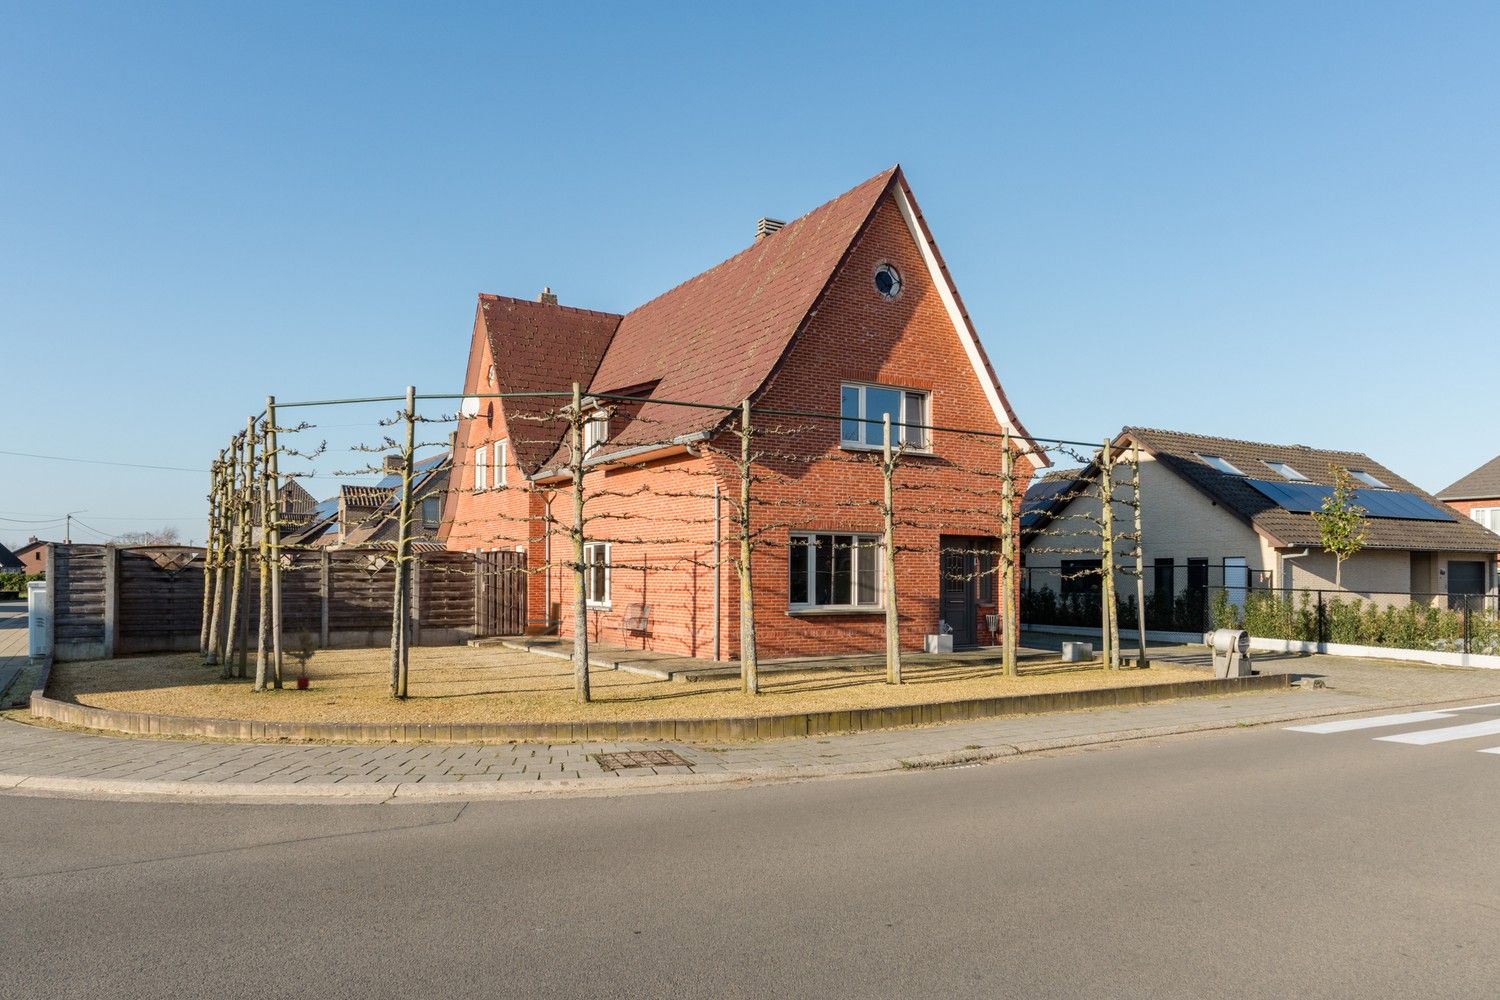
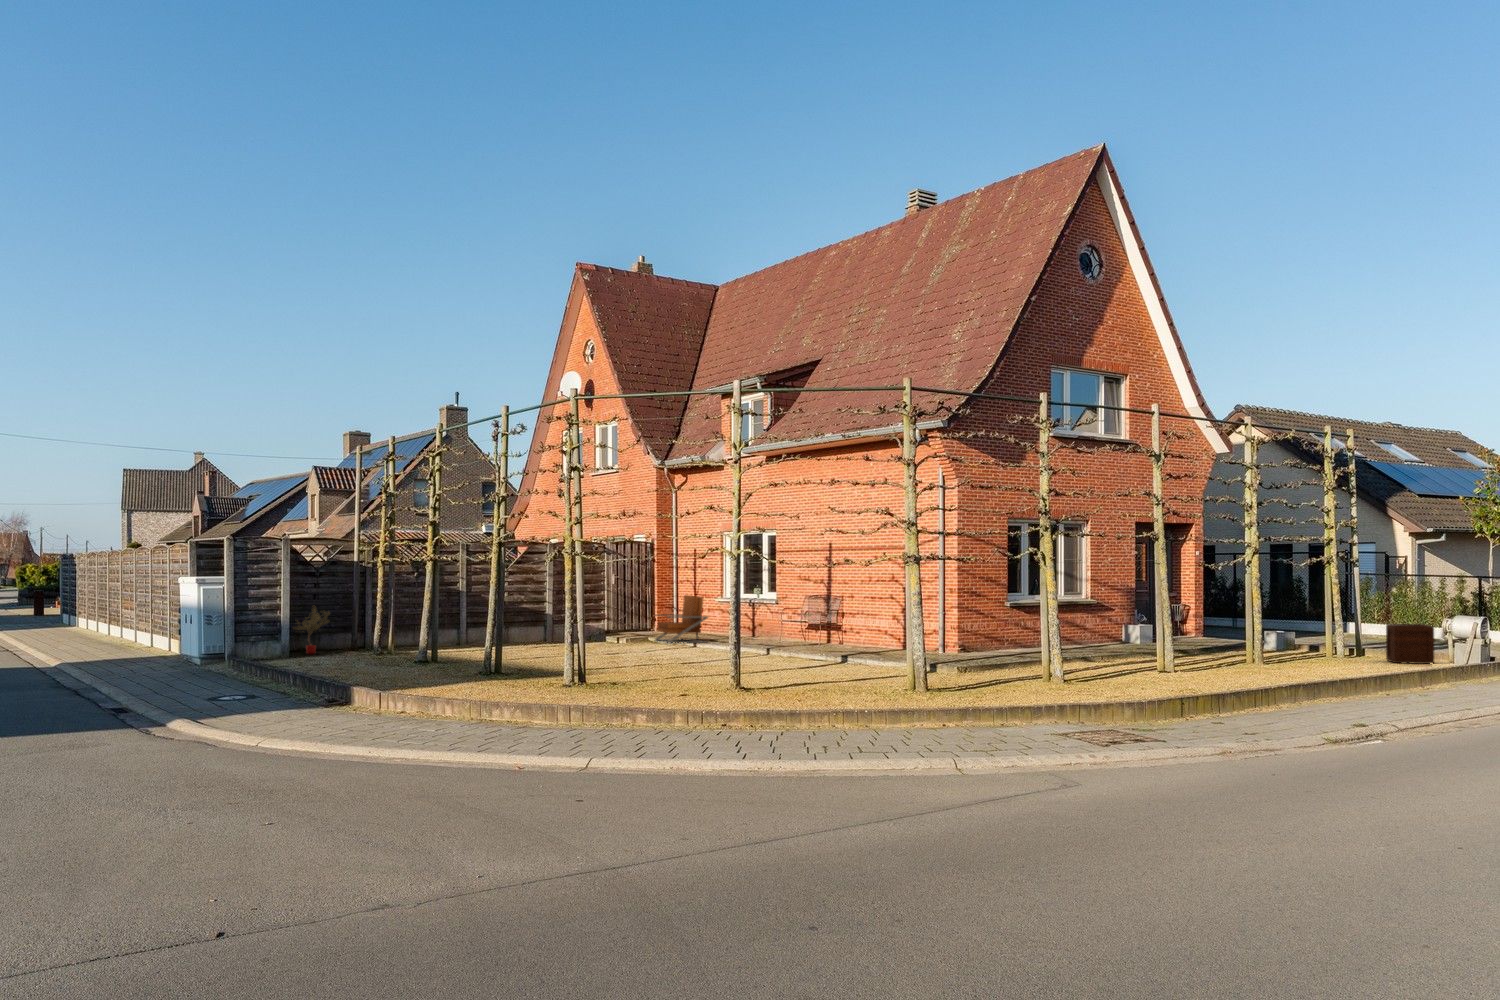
potted tree: present [284,628,315,690] -> present [295,606,330,654]
wooden crate: none [1174,636,1220,679] -> present [1386,624,1434,664]

